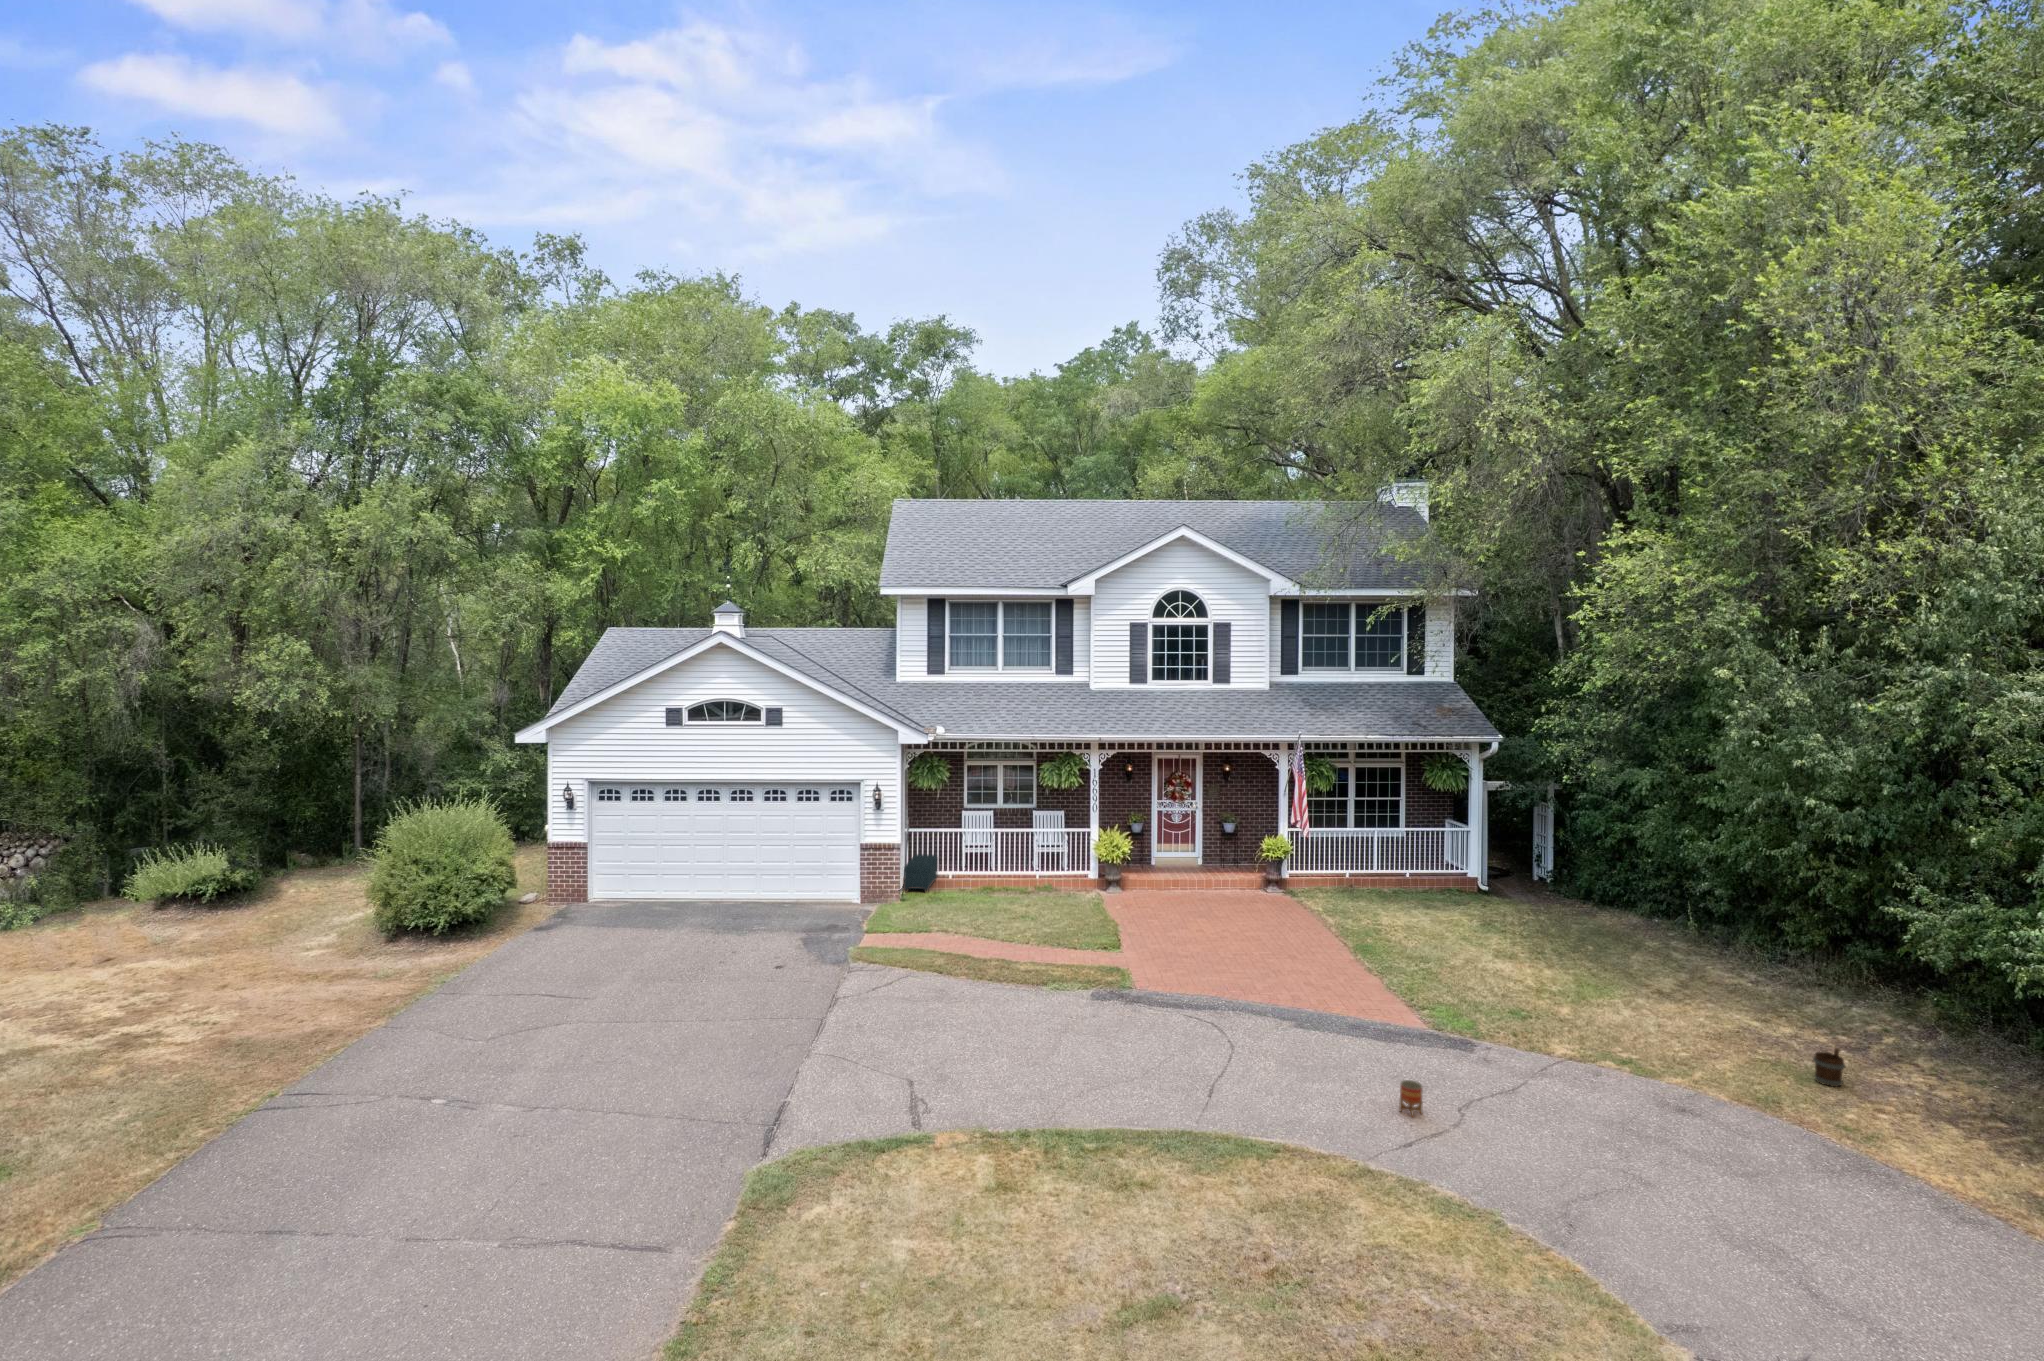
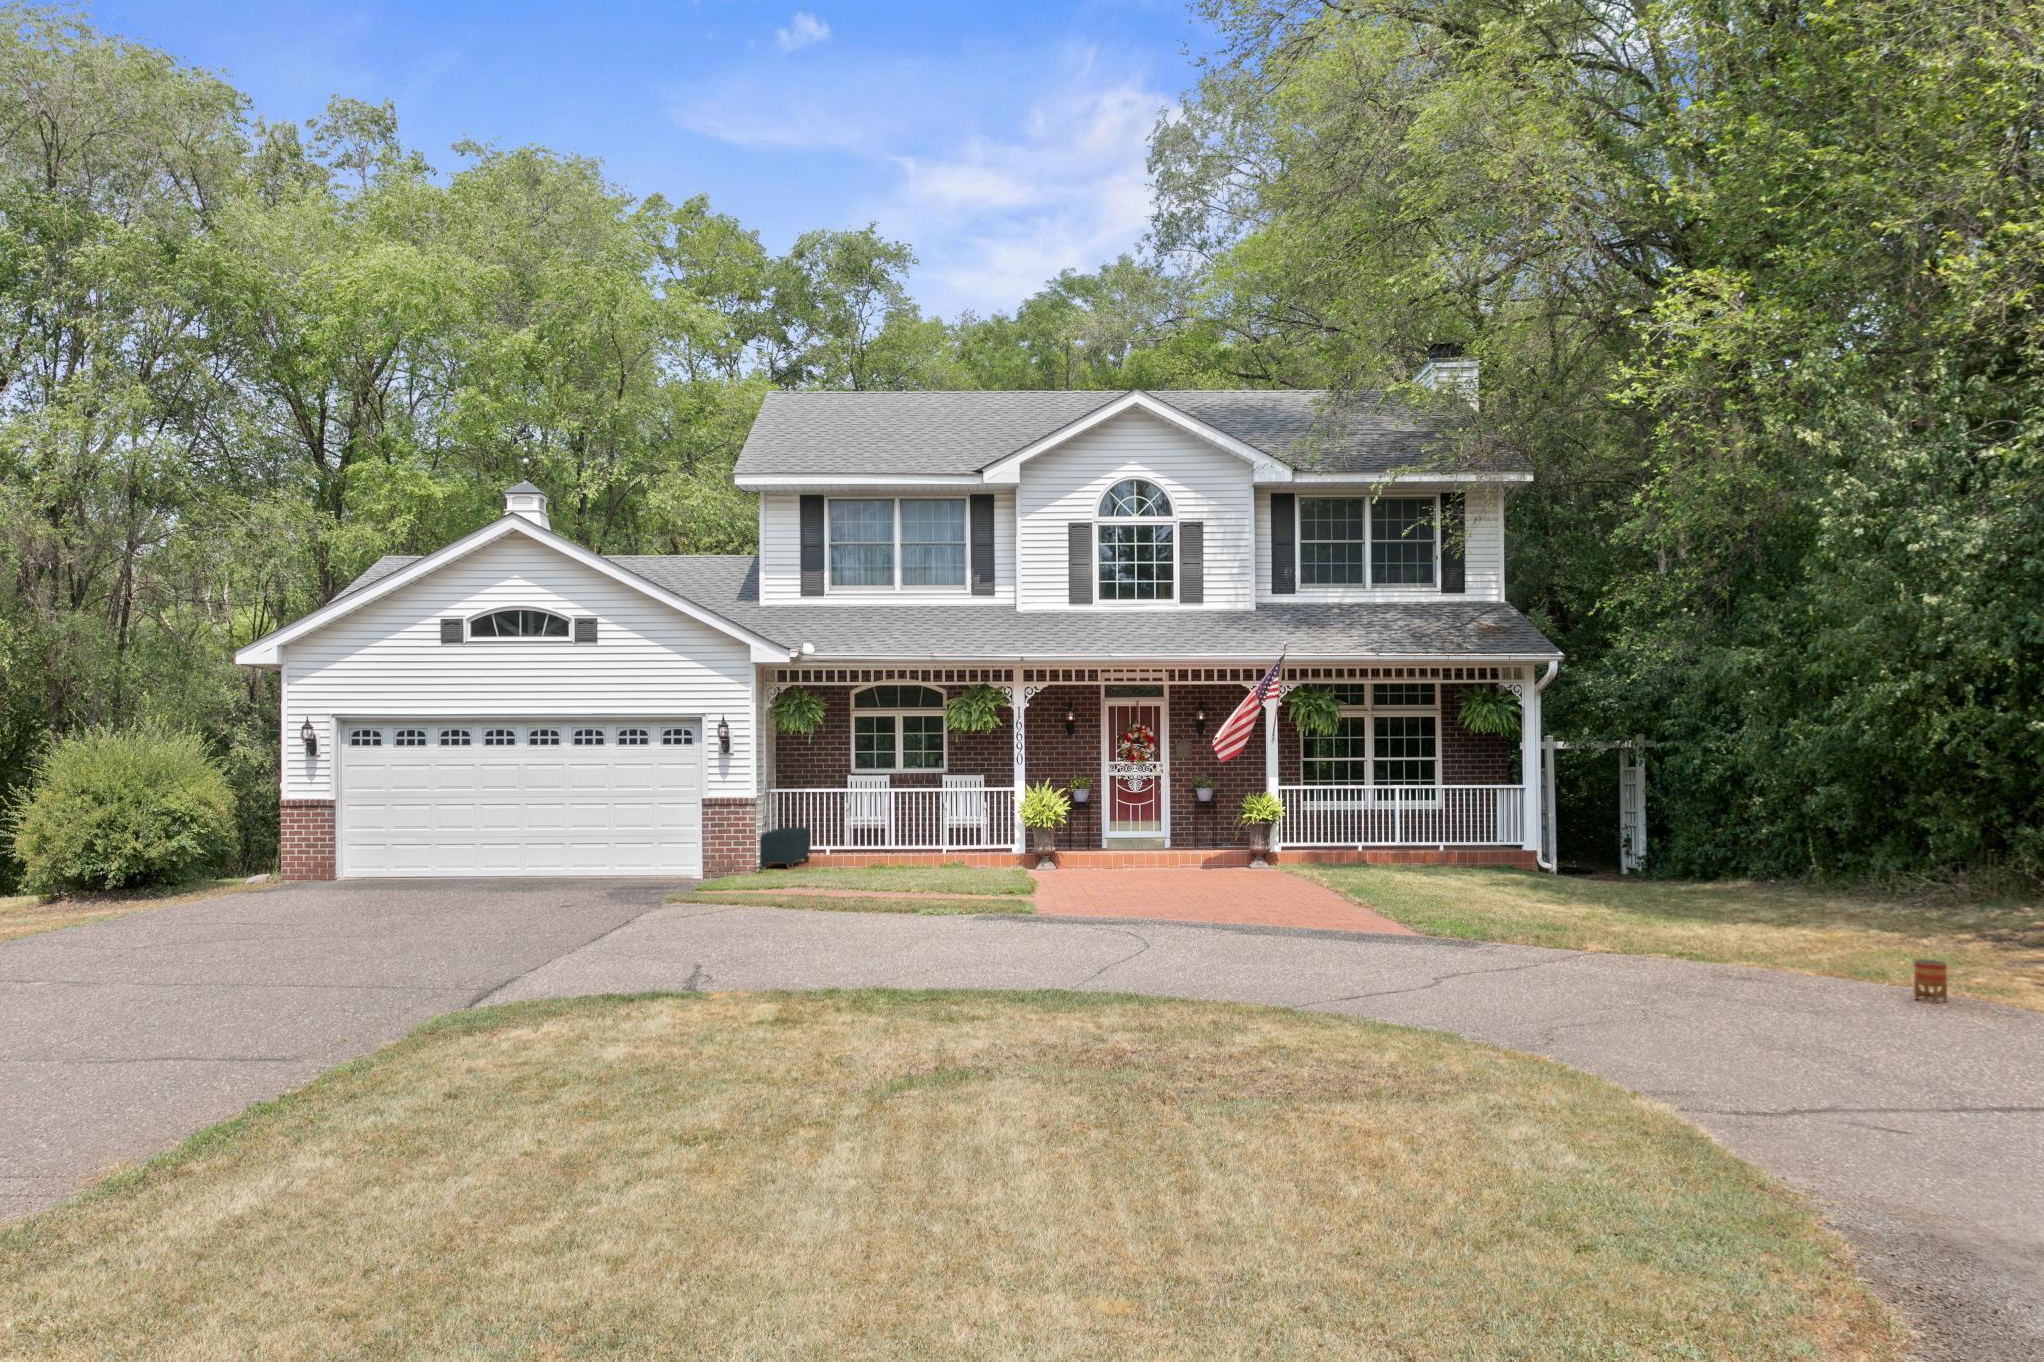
bucket: present [1813,1048,1845,1087] -> none [1862,931,1899,974]
planter: present [1399,1080,1423,1116] -> present [1914,959,1947,1003]

